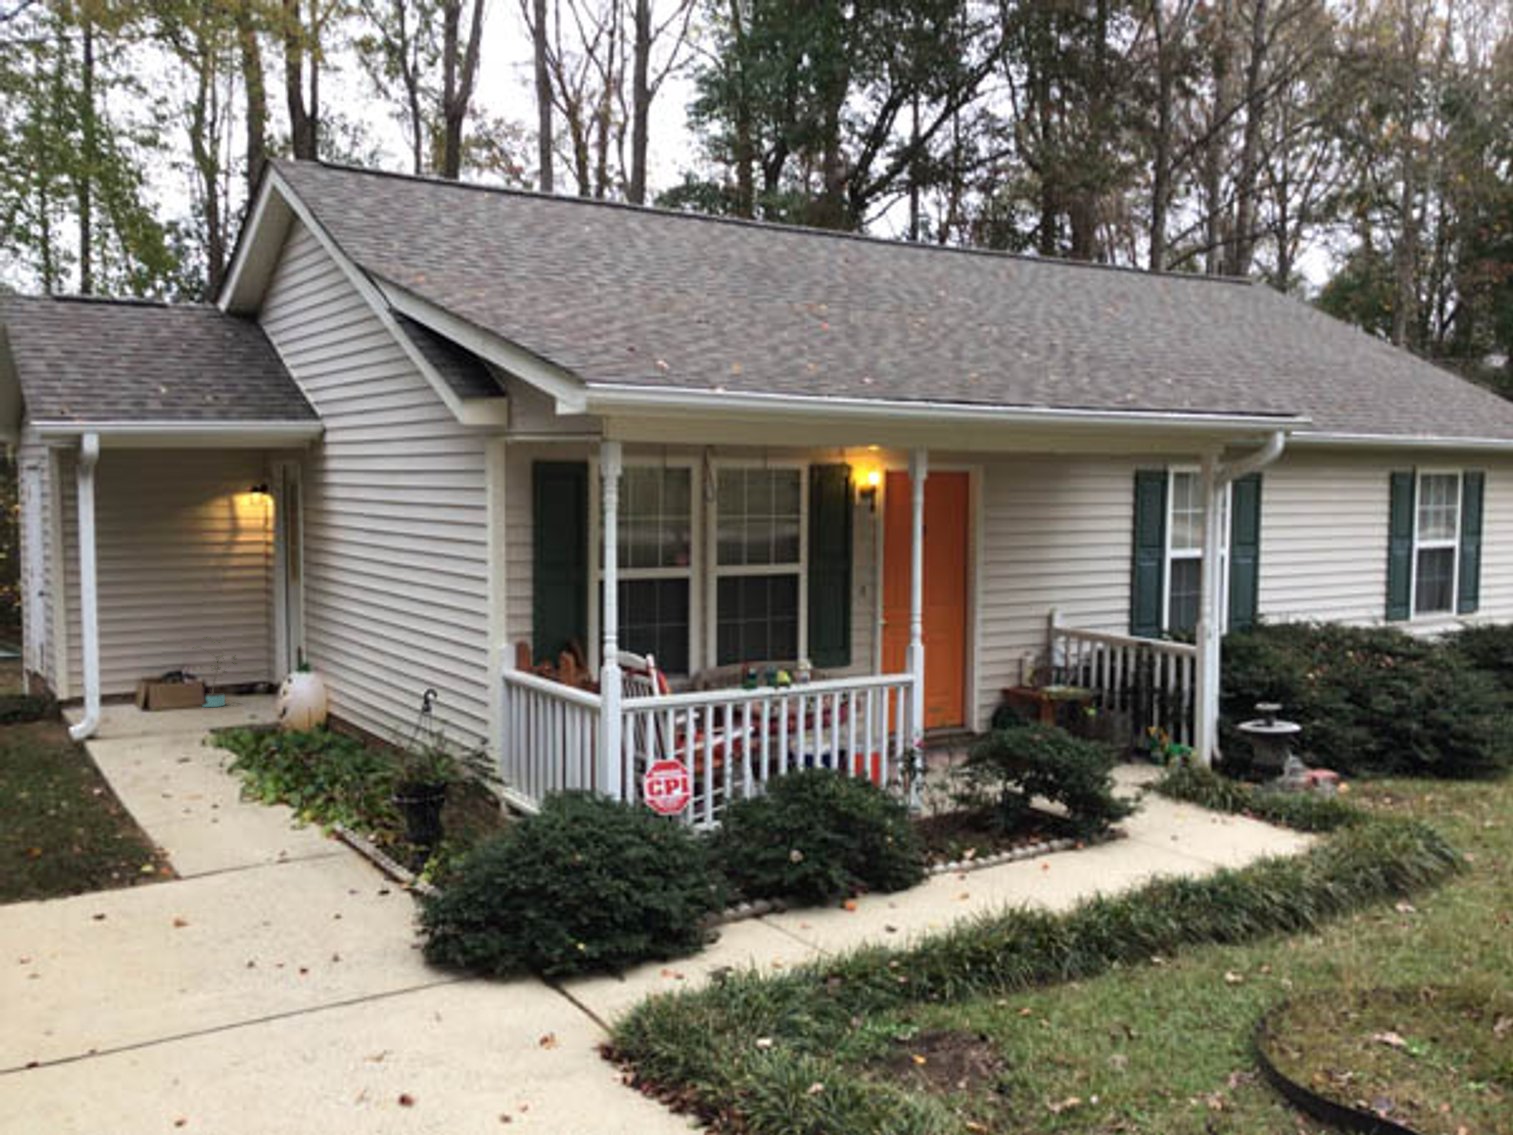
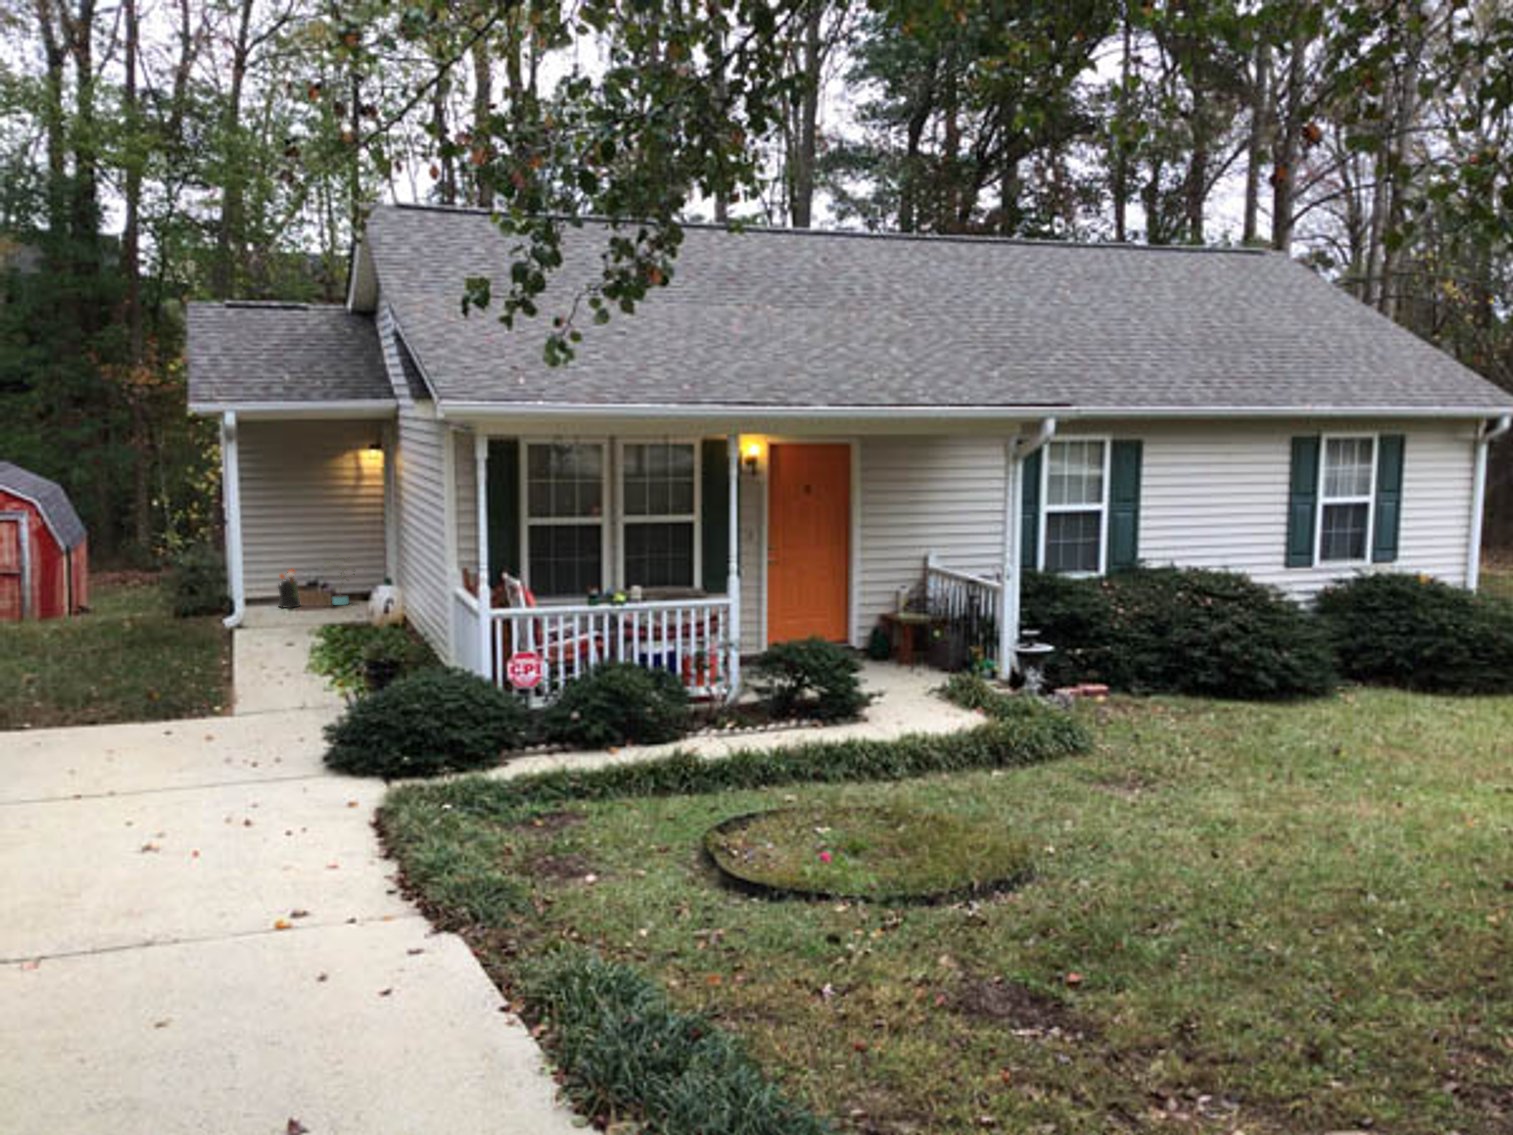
watering can: none [123,657,157,713] -> present [278,569,300,608]

